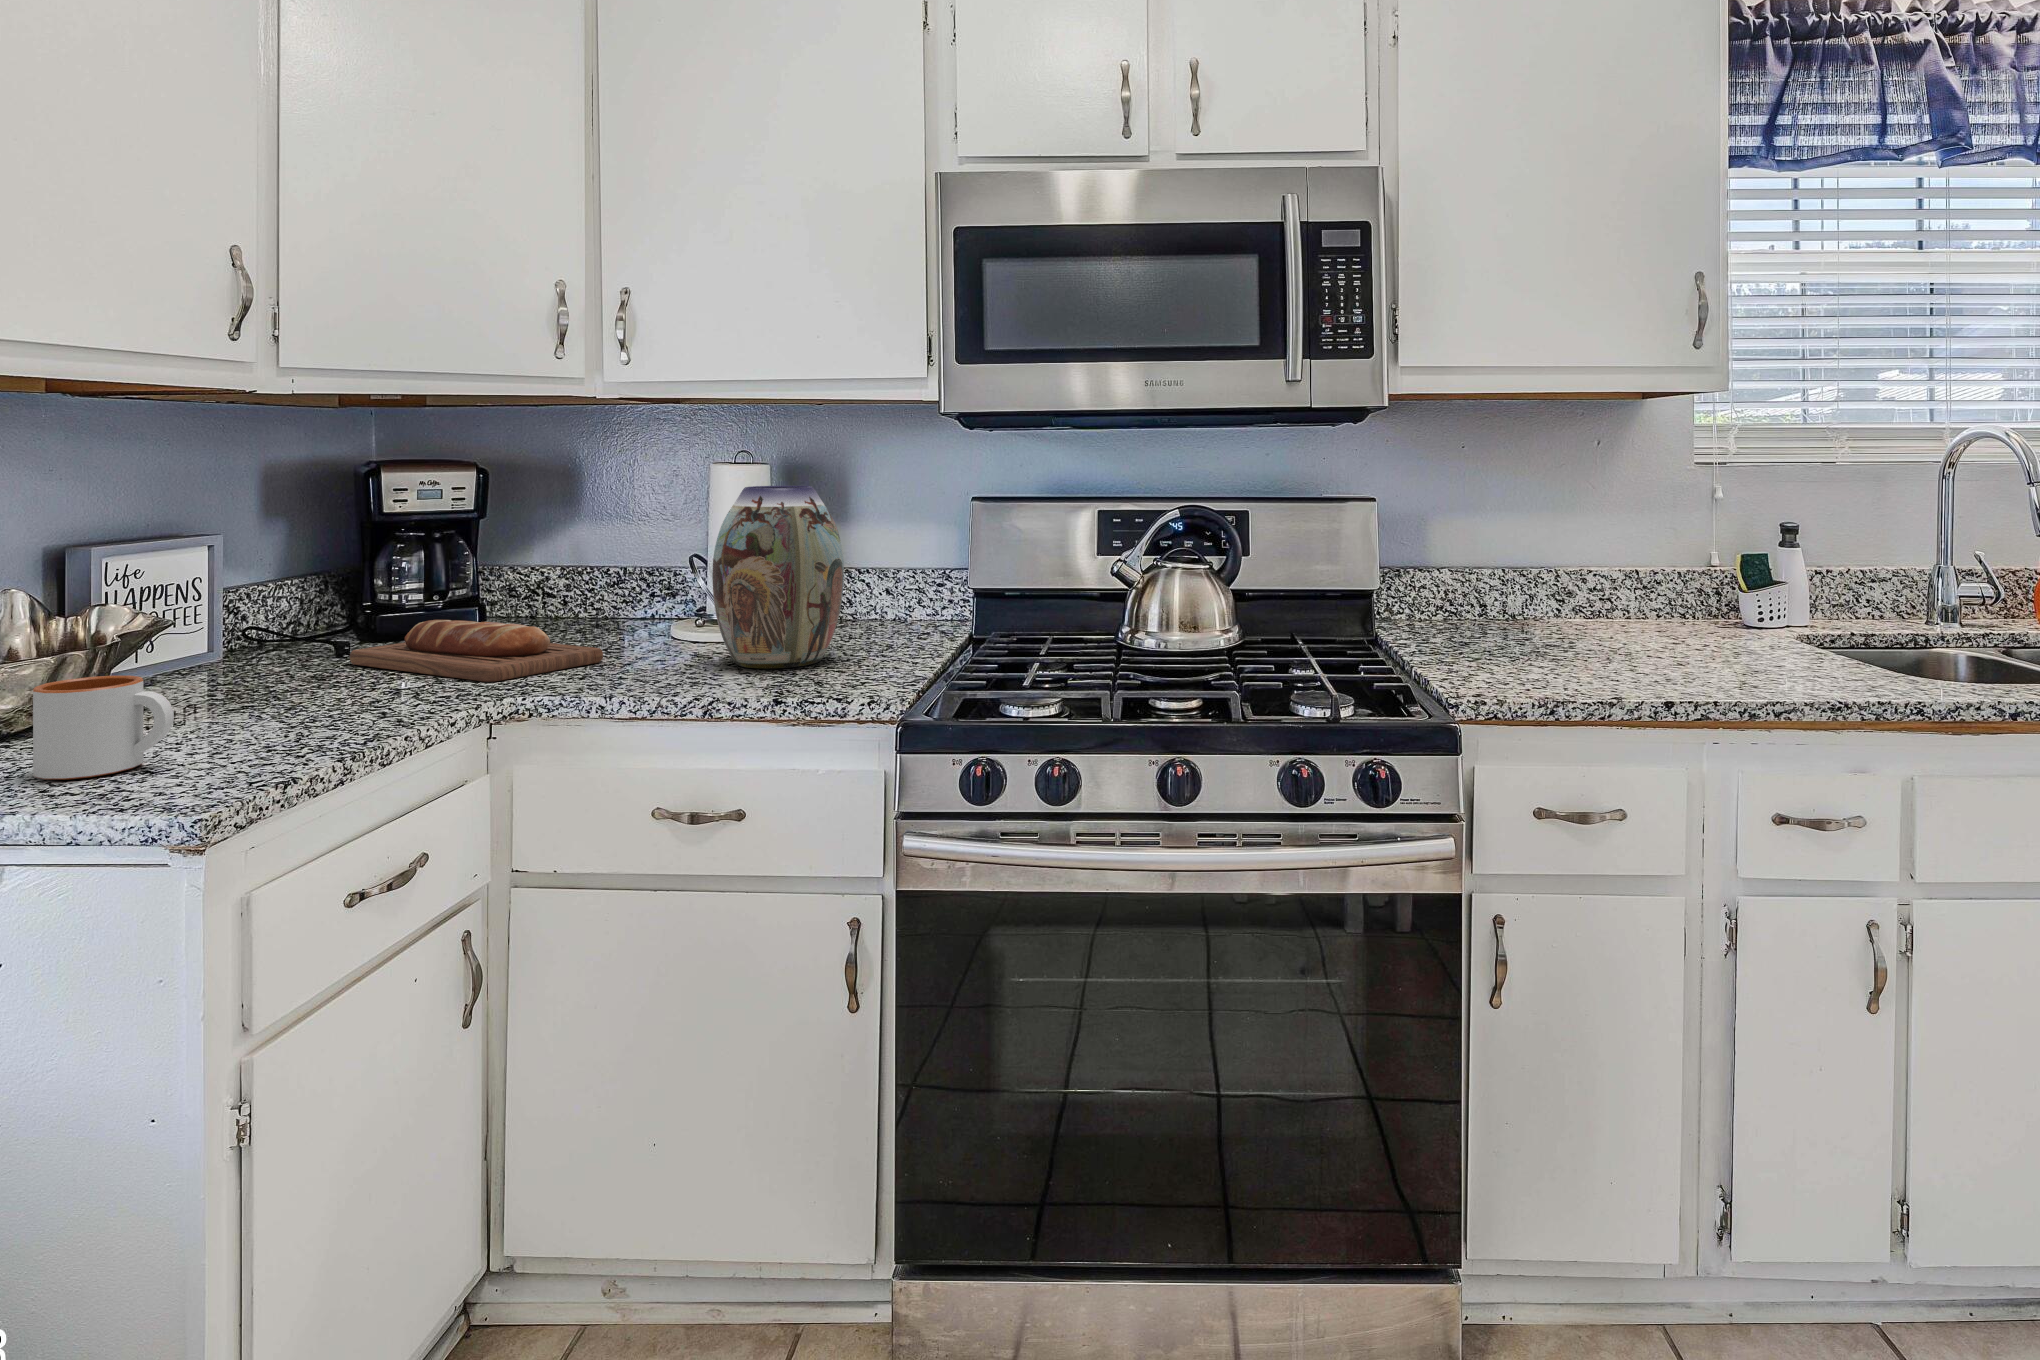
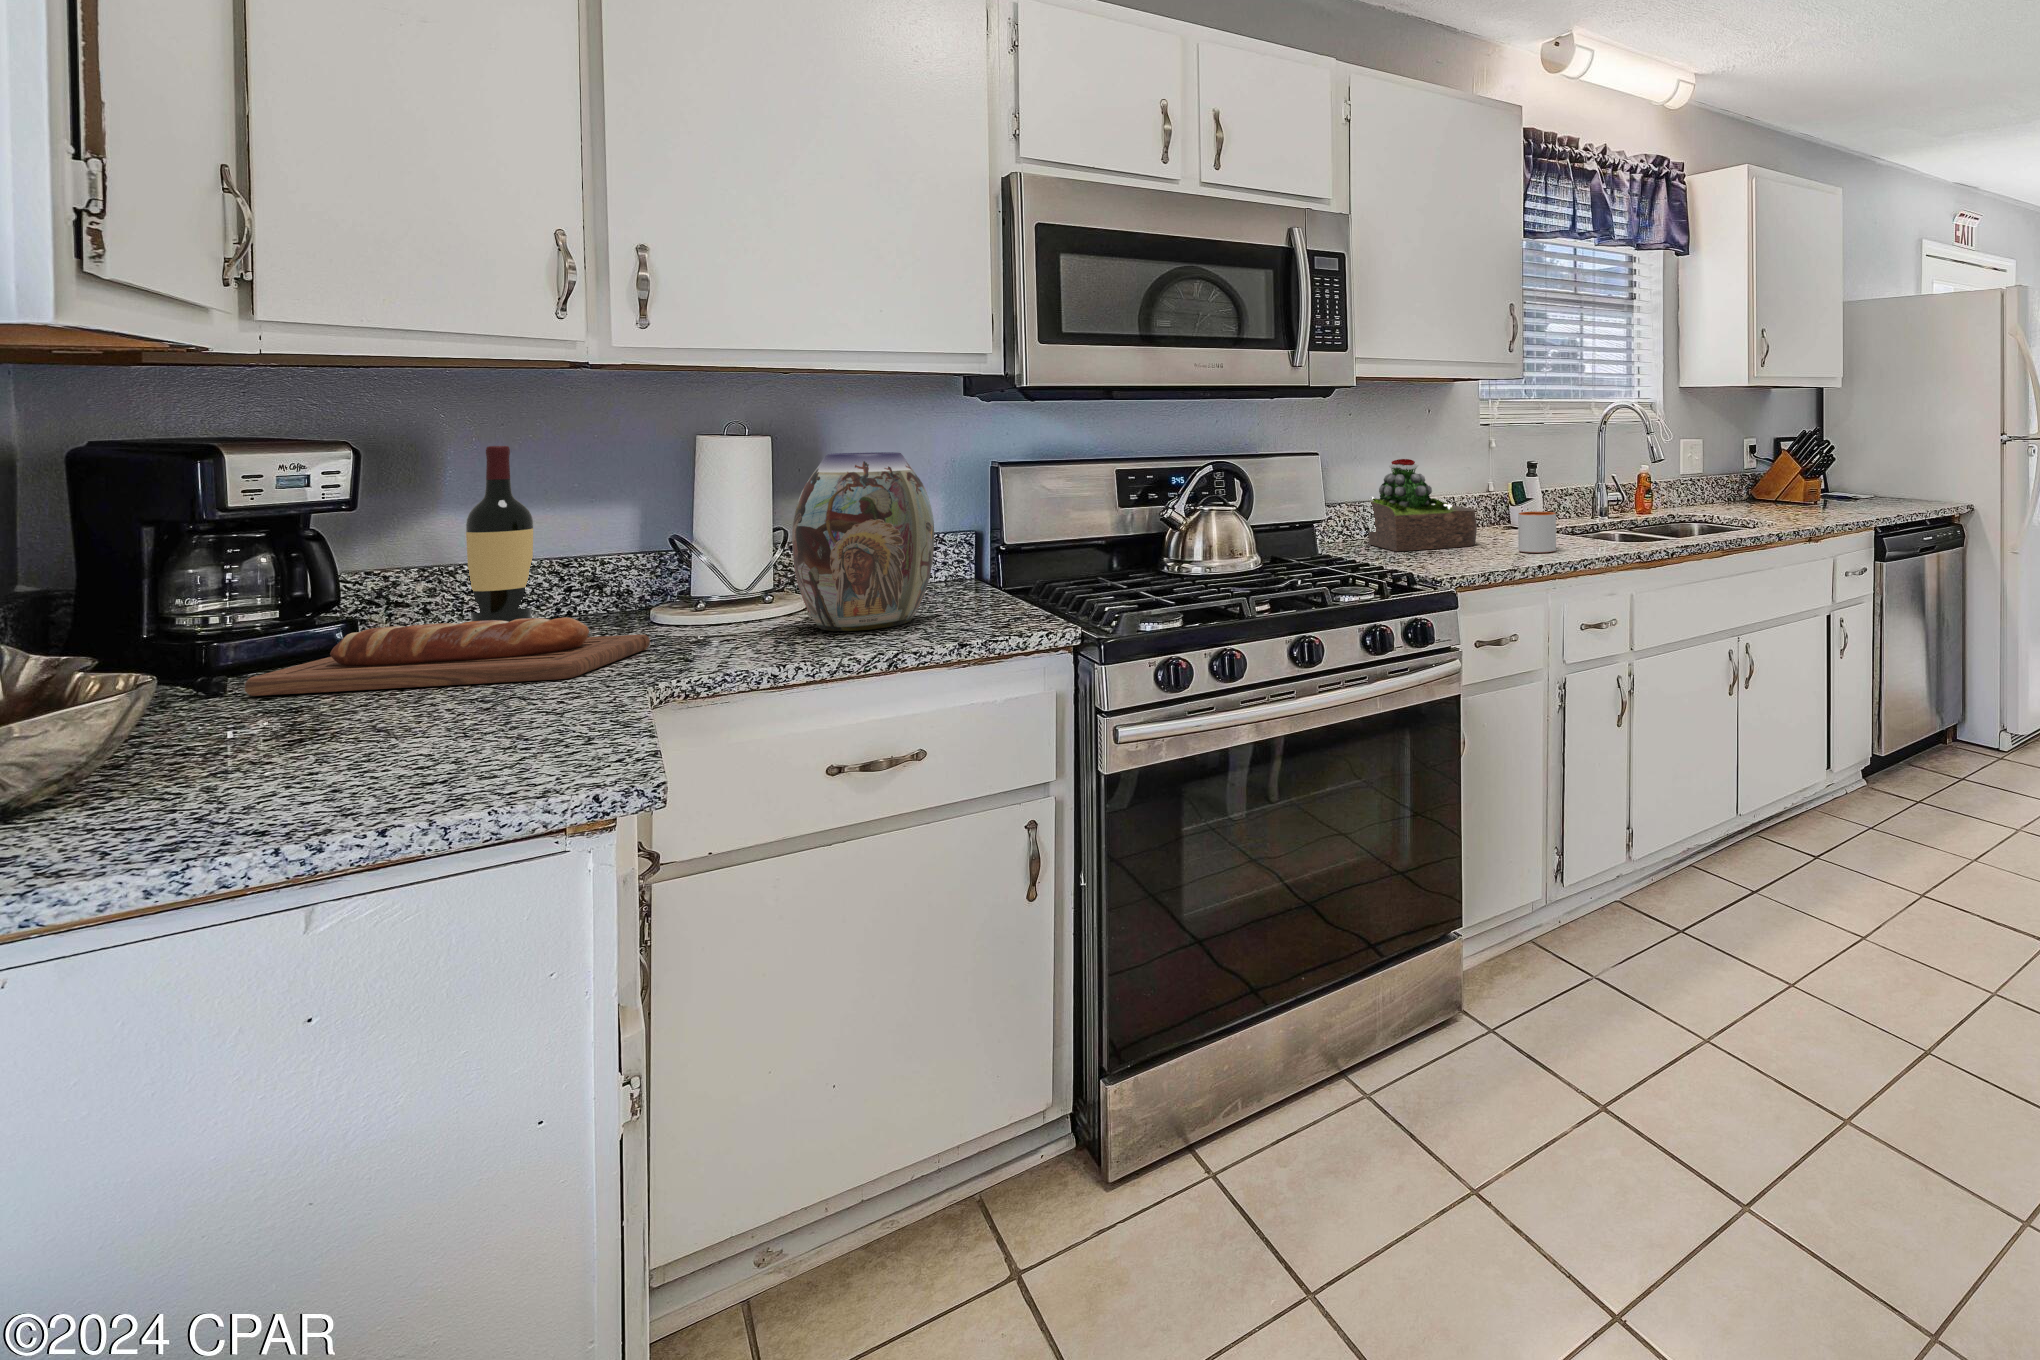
wine bottle: none [568,470,614,633] -> present [466,446,533,622]
succulent plant: none [1492,510,1638,645] -> present [1369,459,1477,551]
mug: present [33,676,174,780] -> present [1518,511,1556,553]

